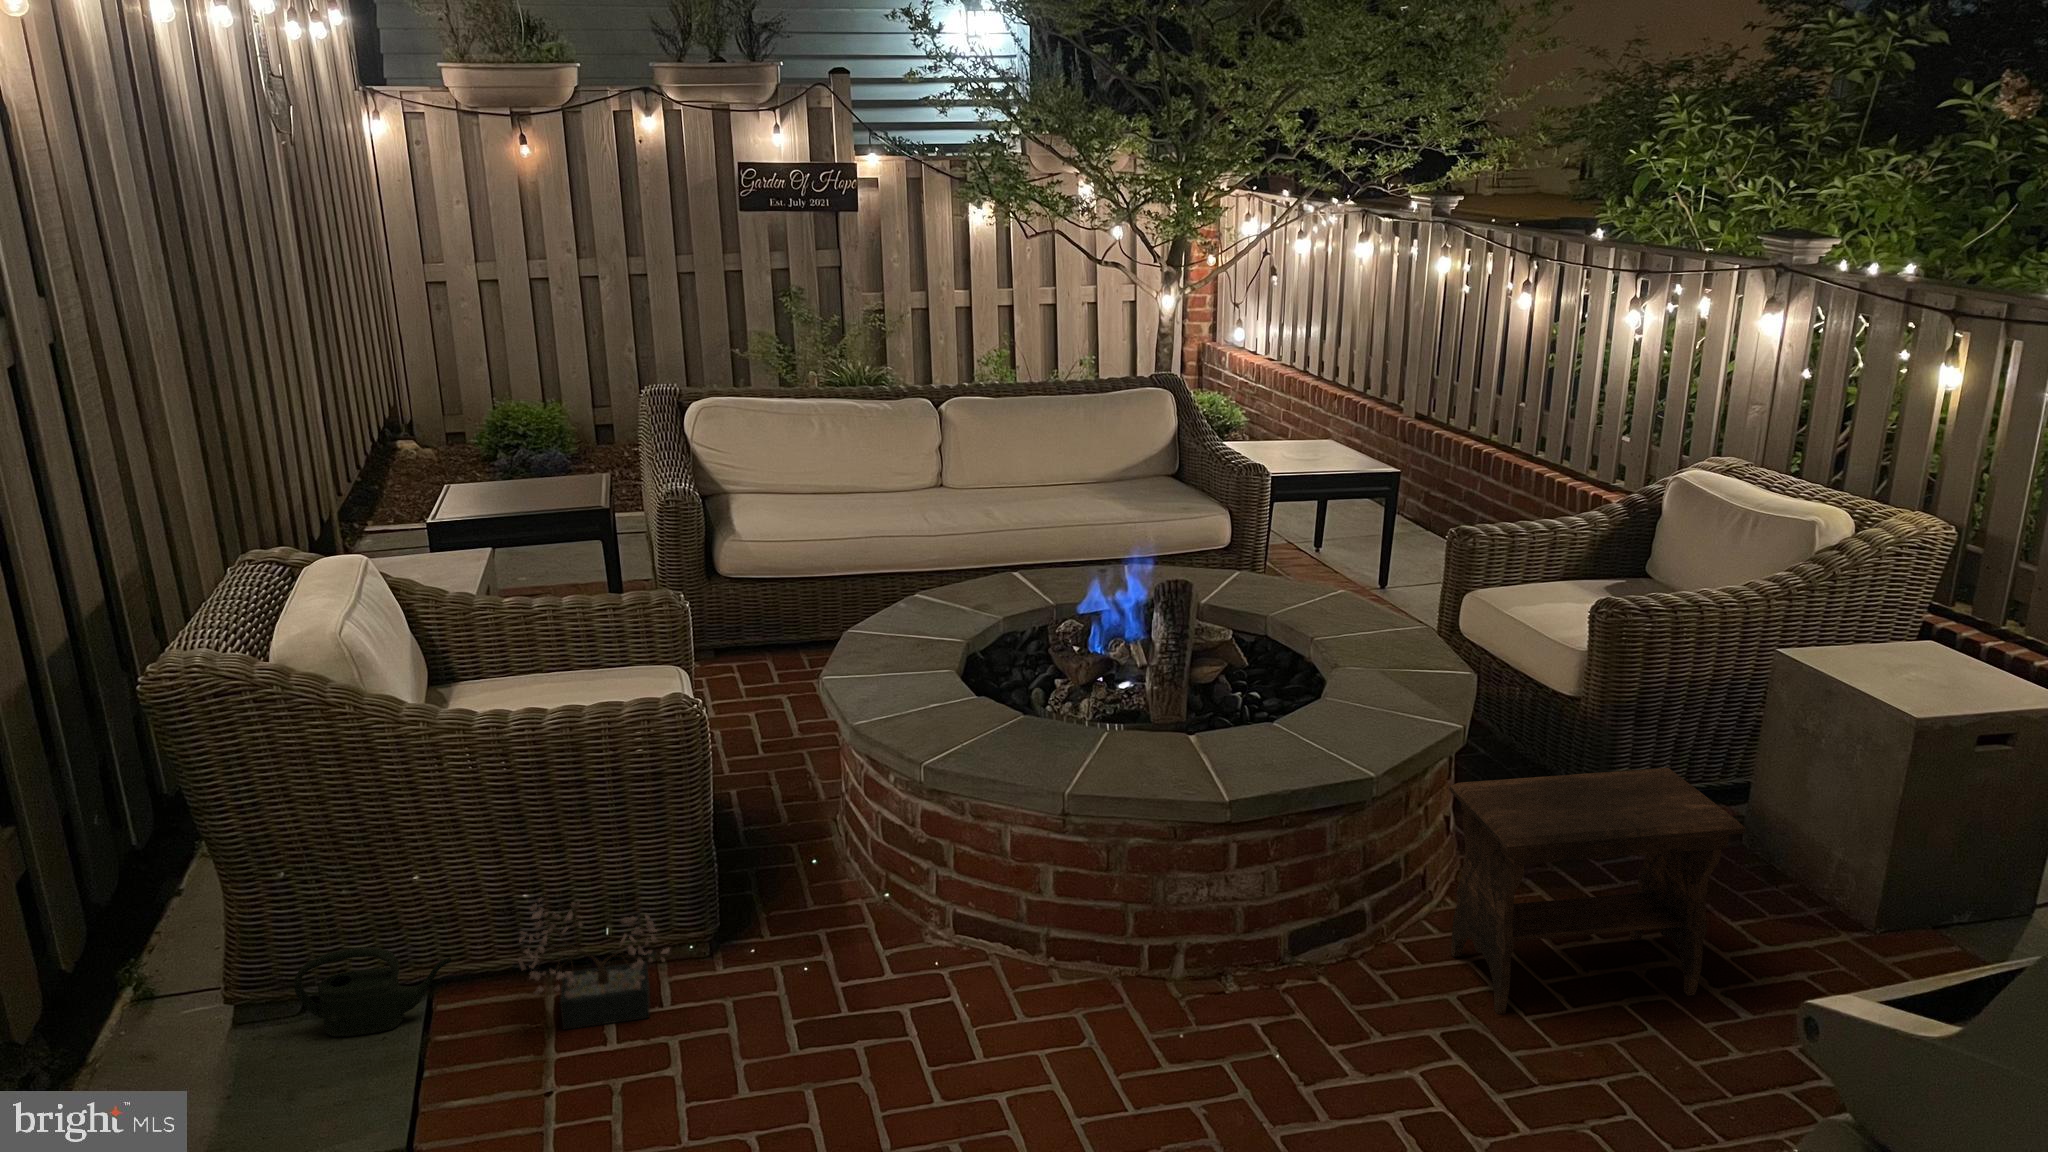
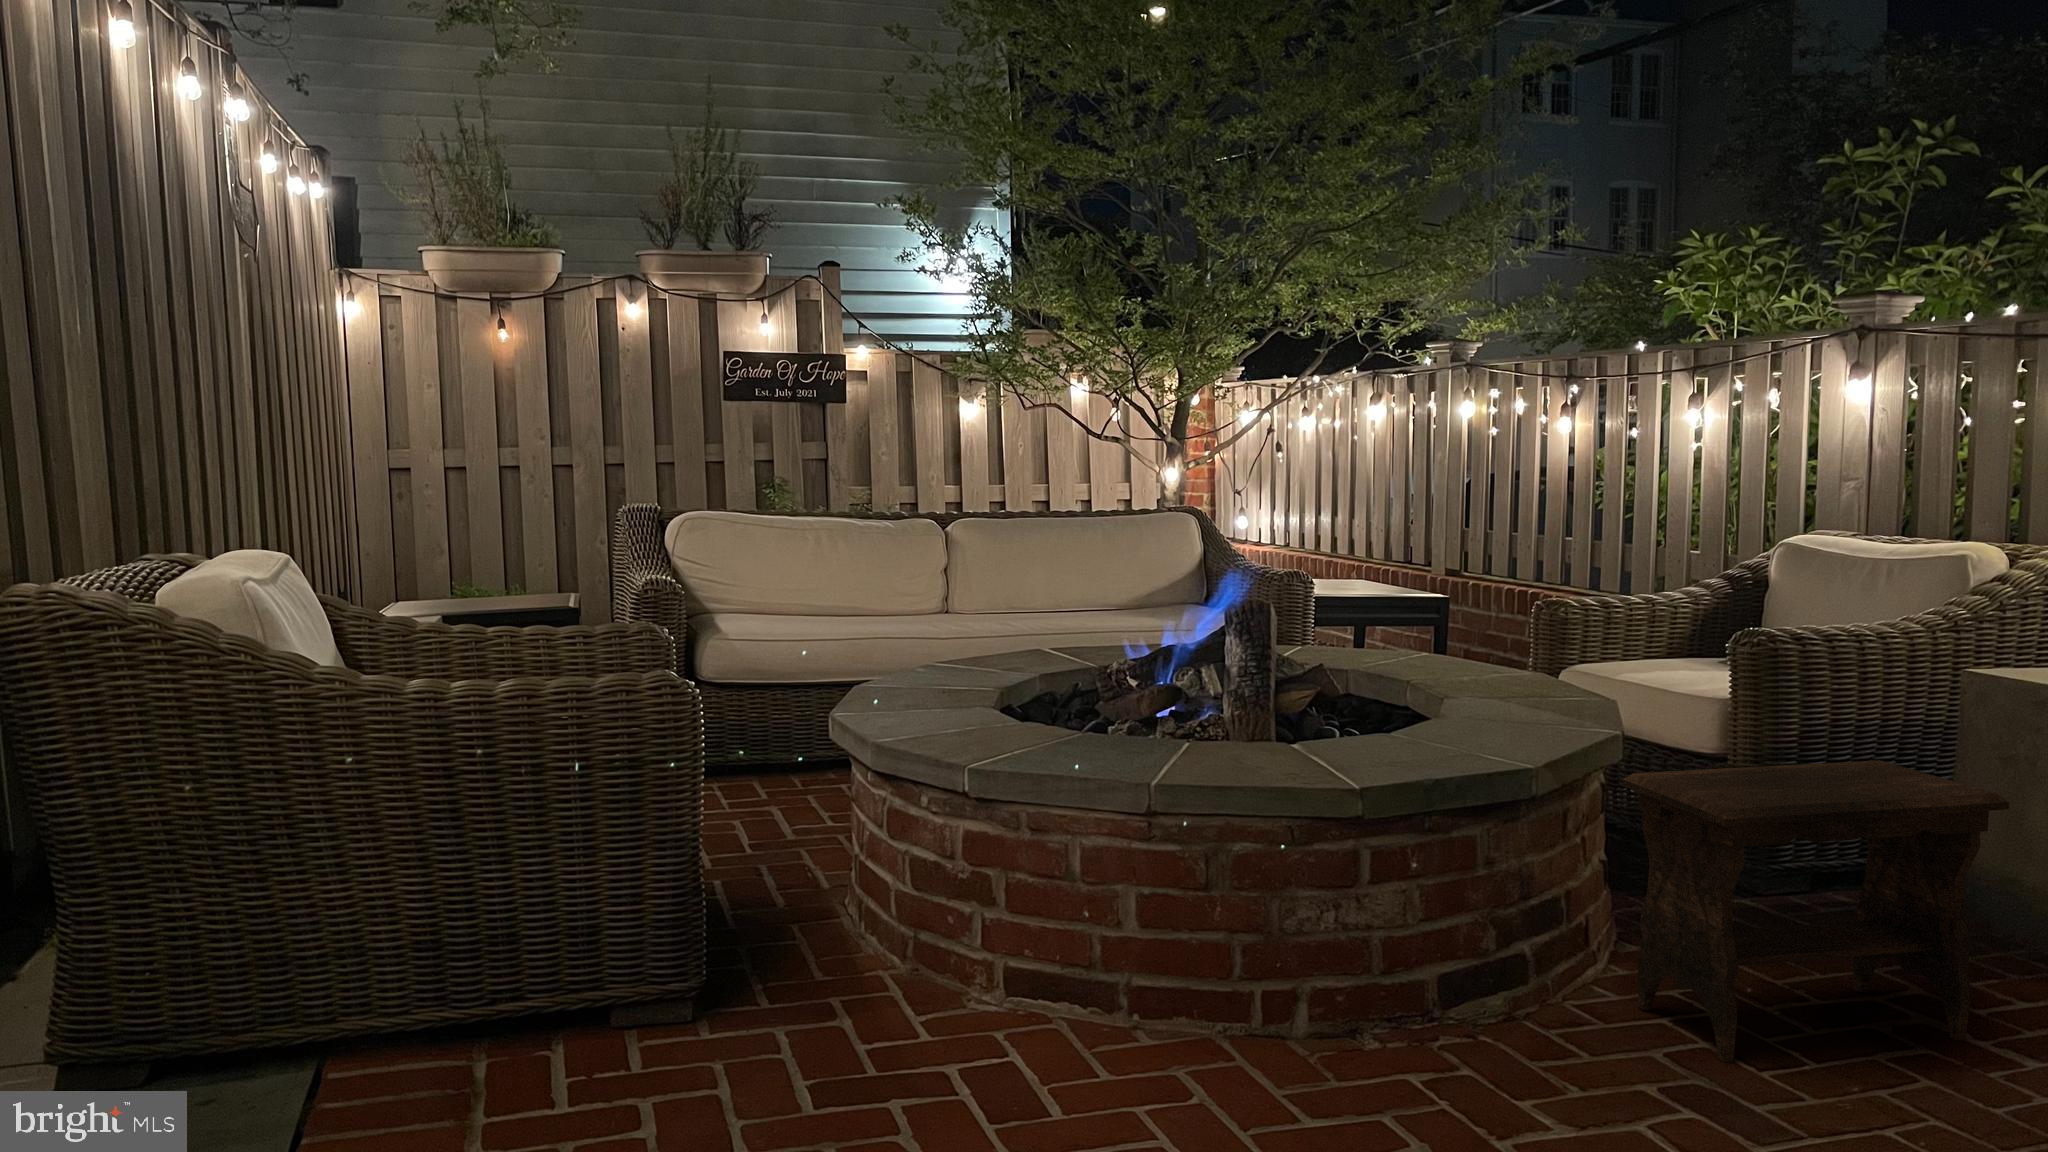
decorative plant: present [518,898,670,1030] -> none [439,923,643,1100]
watering can: present [294,947,451,1036] -> none [132,986,350,1113]

